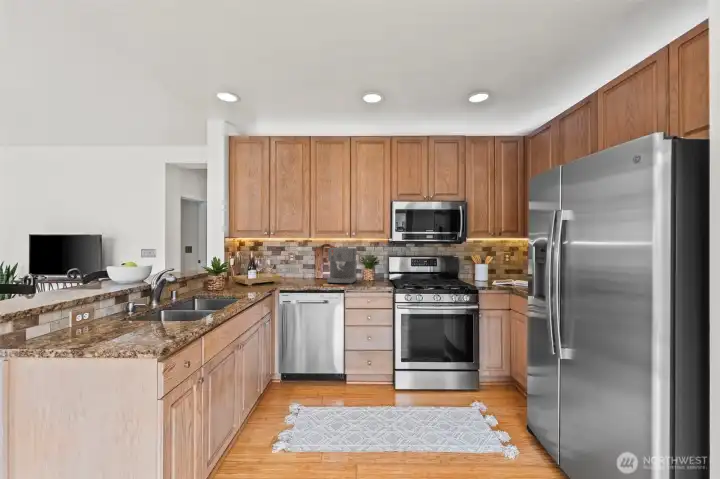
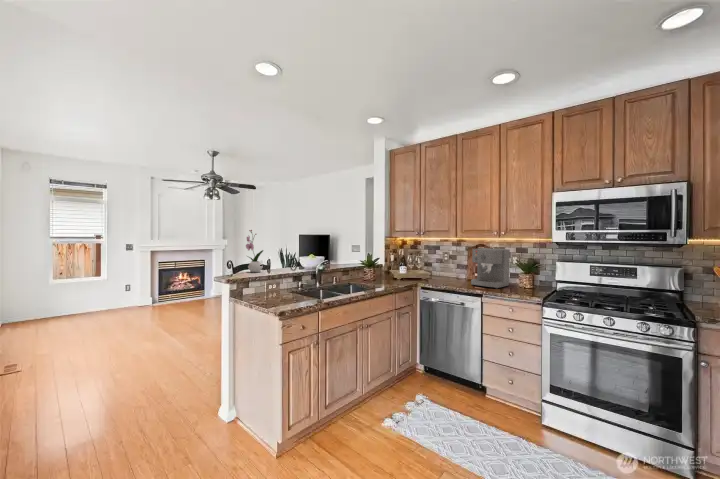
flower arrangement: none [71,231,104,291] -> present [246,230,263,272]

